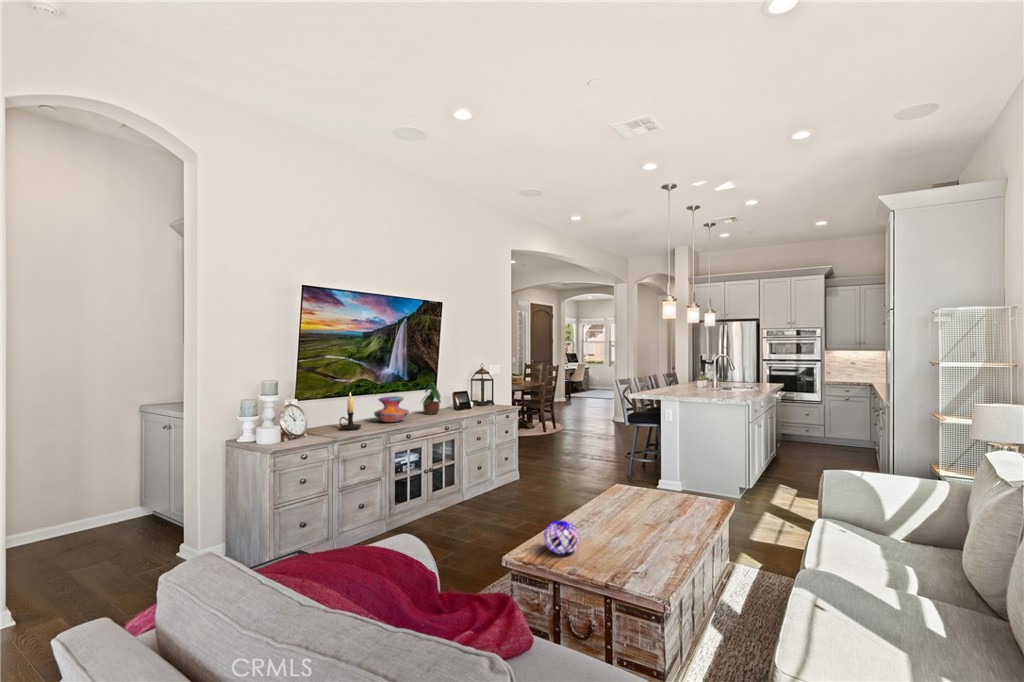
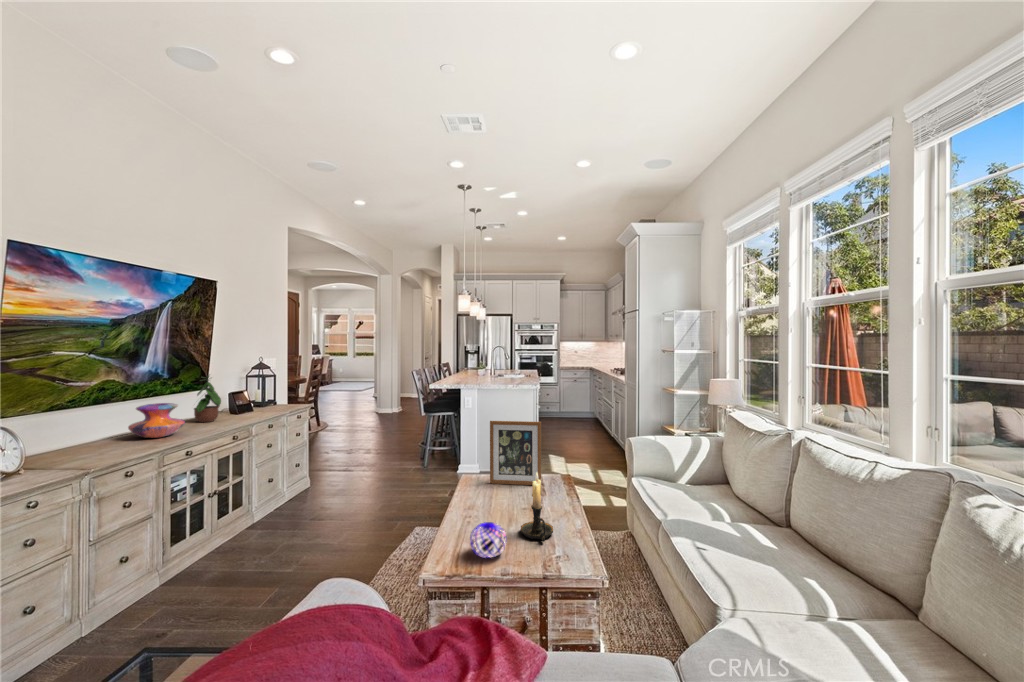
candle holder: present [339,392,361,430] -> present [521,473,553,542]
picture frame: none [631,429,685,507] -> present [490,421,541,485]

